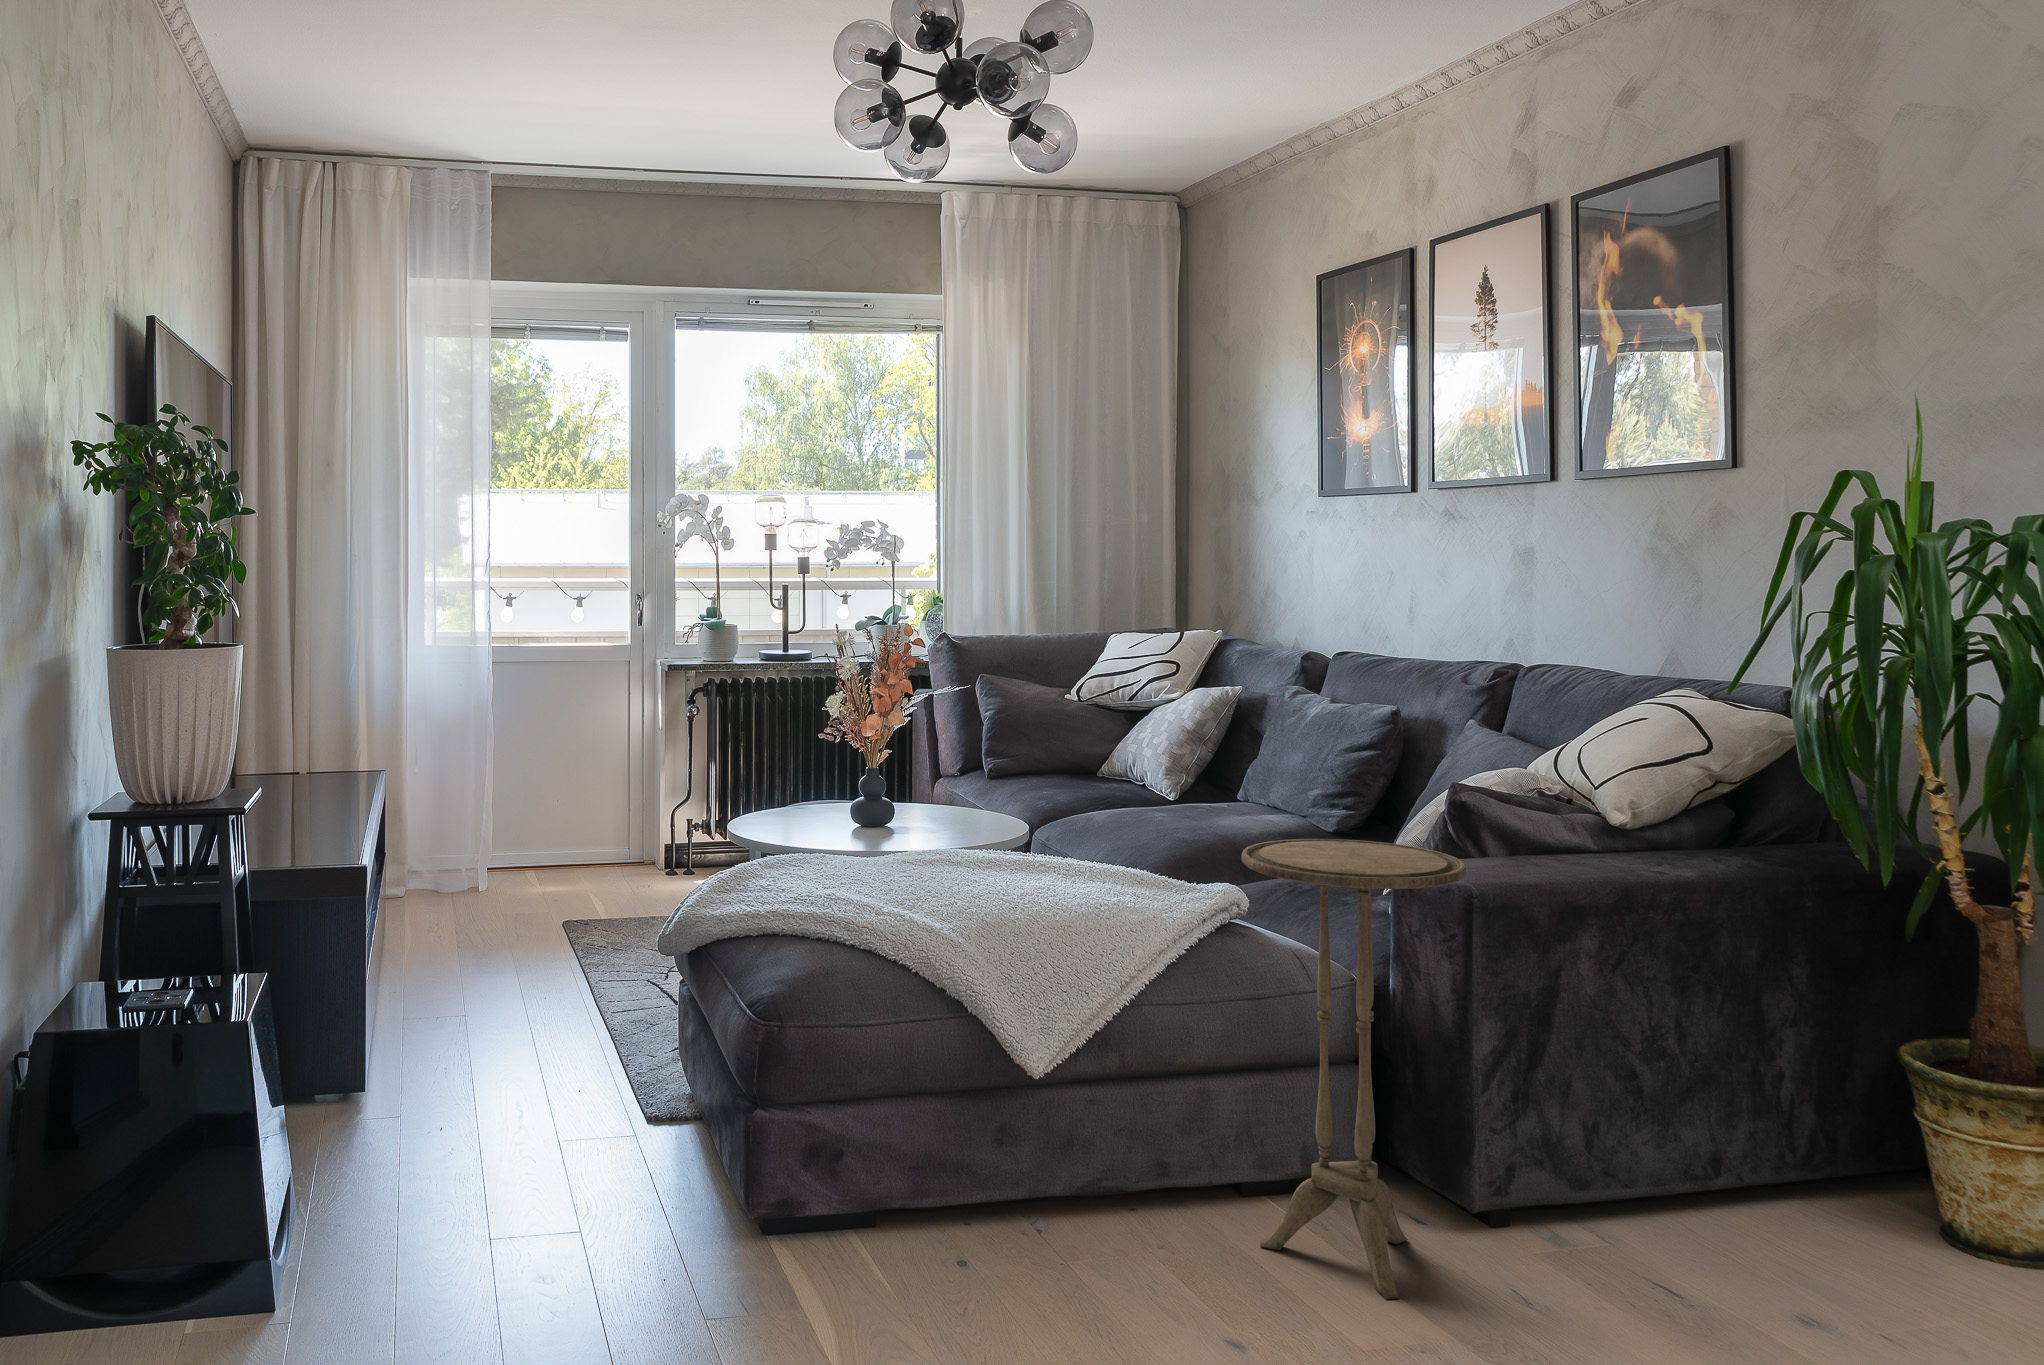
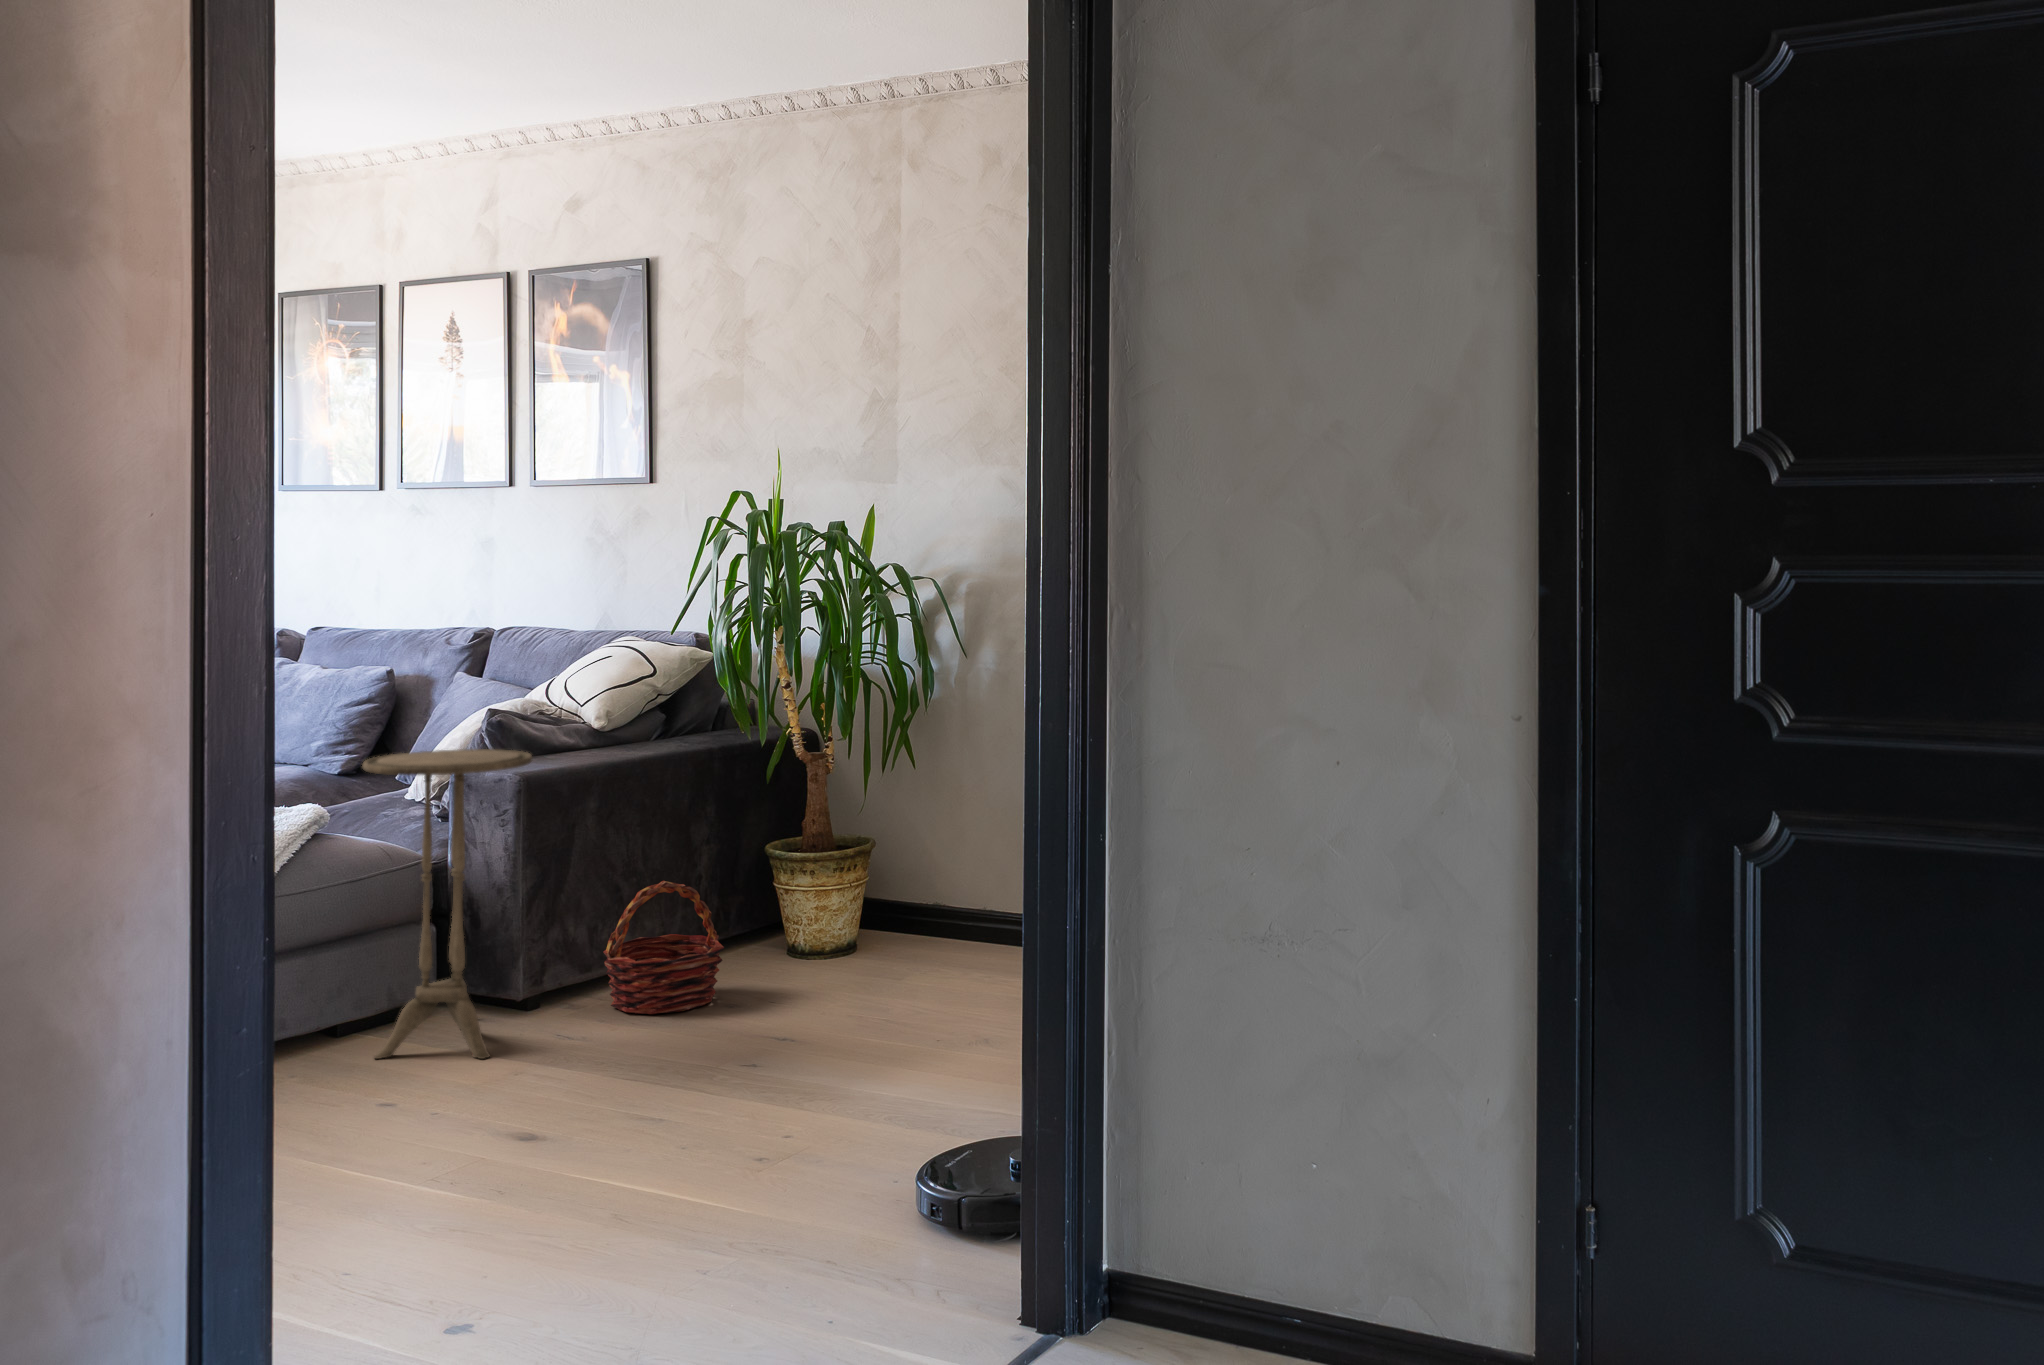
basket: none [1594,1084,1796,1307] -> present [603,881,724,1014]

